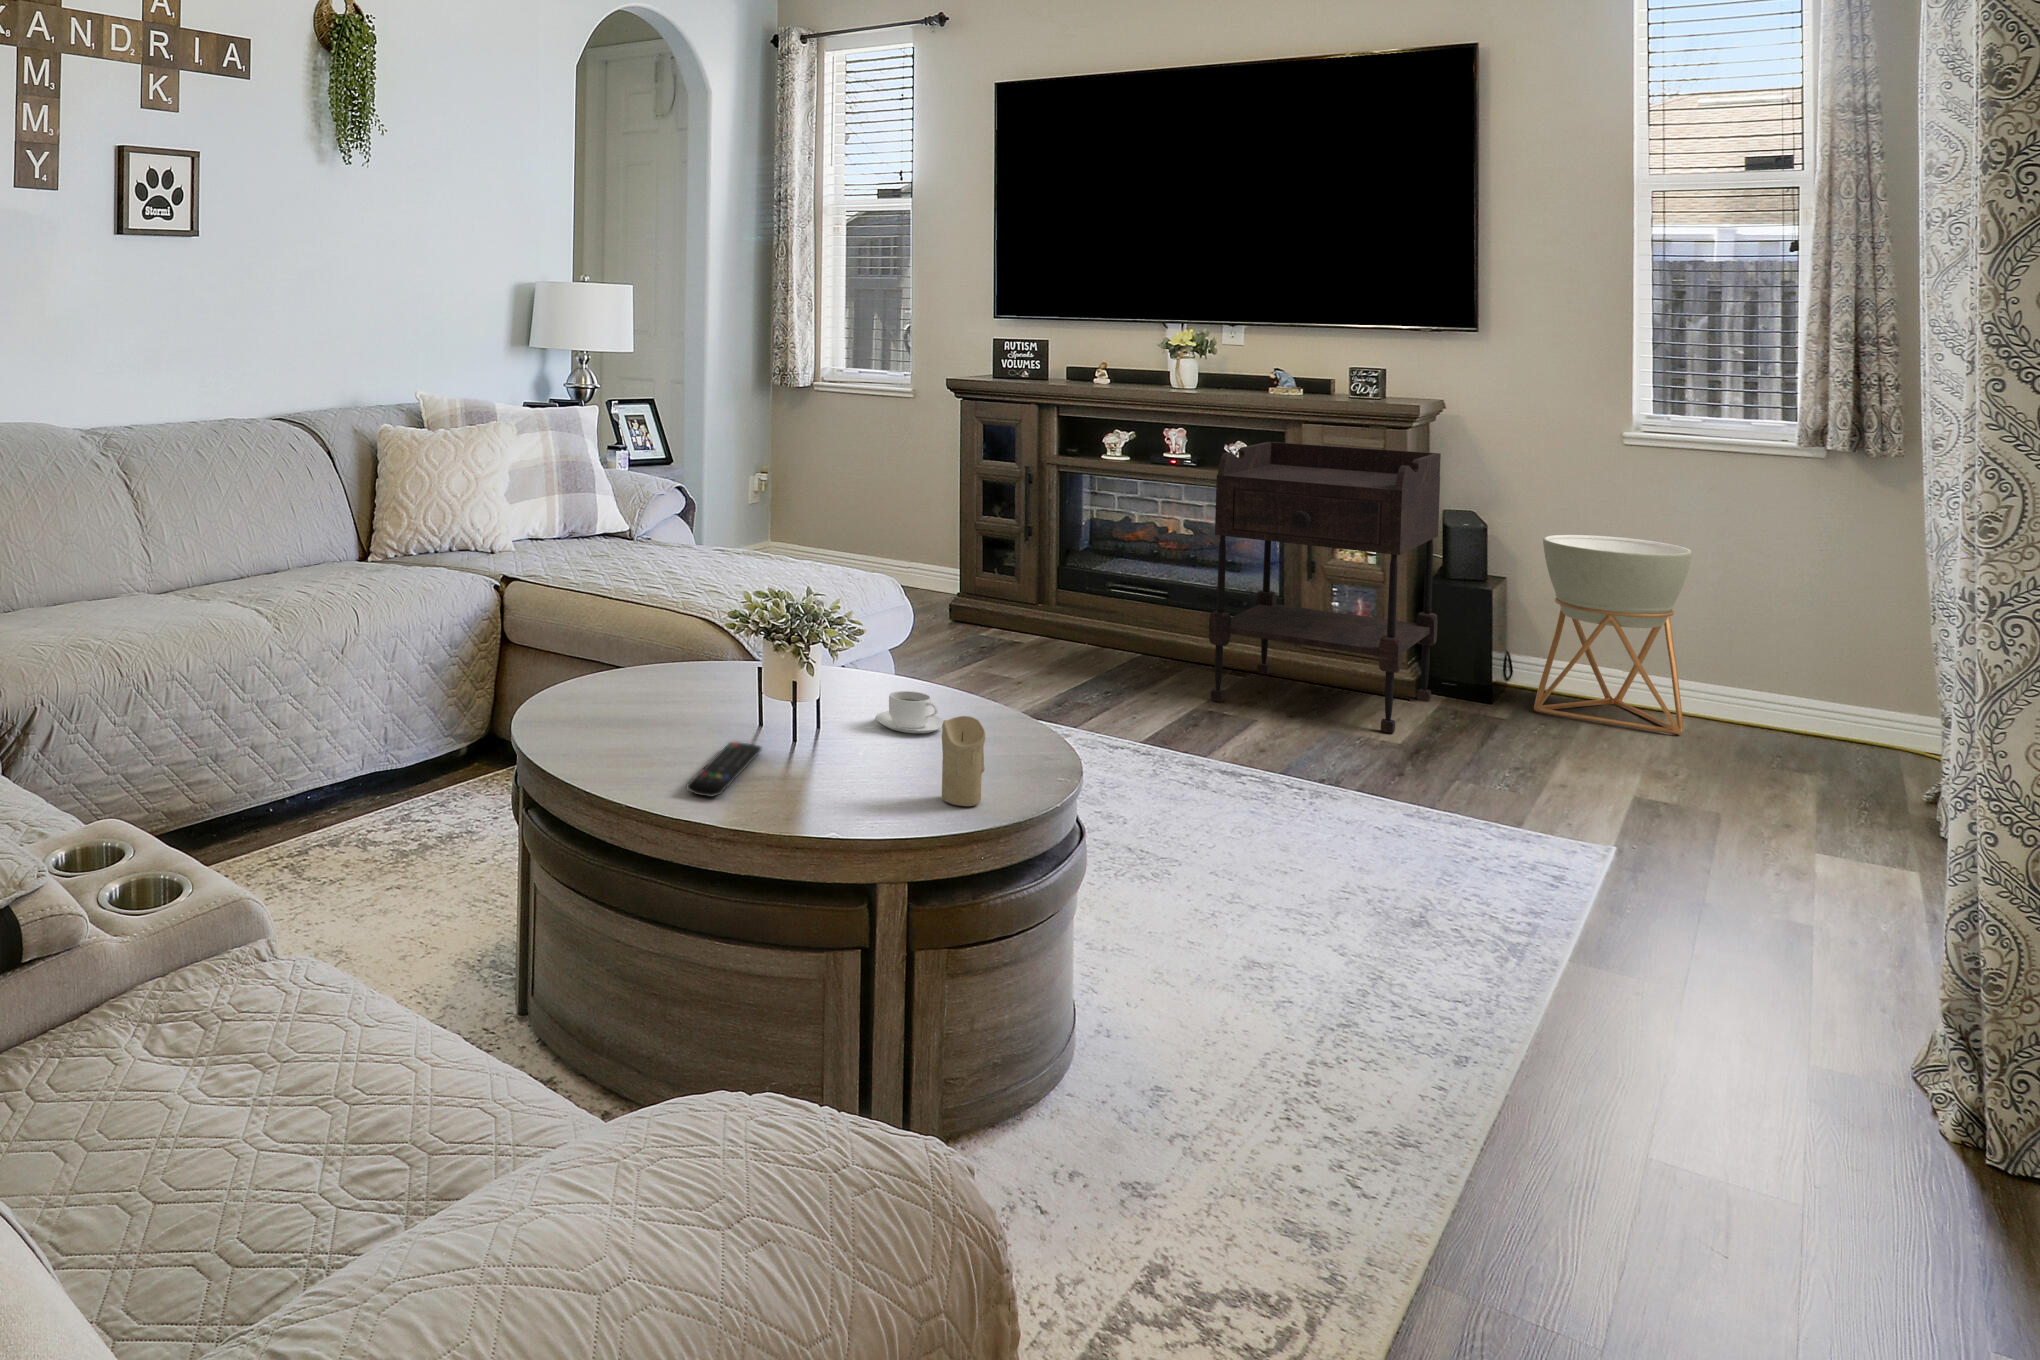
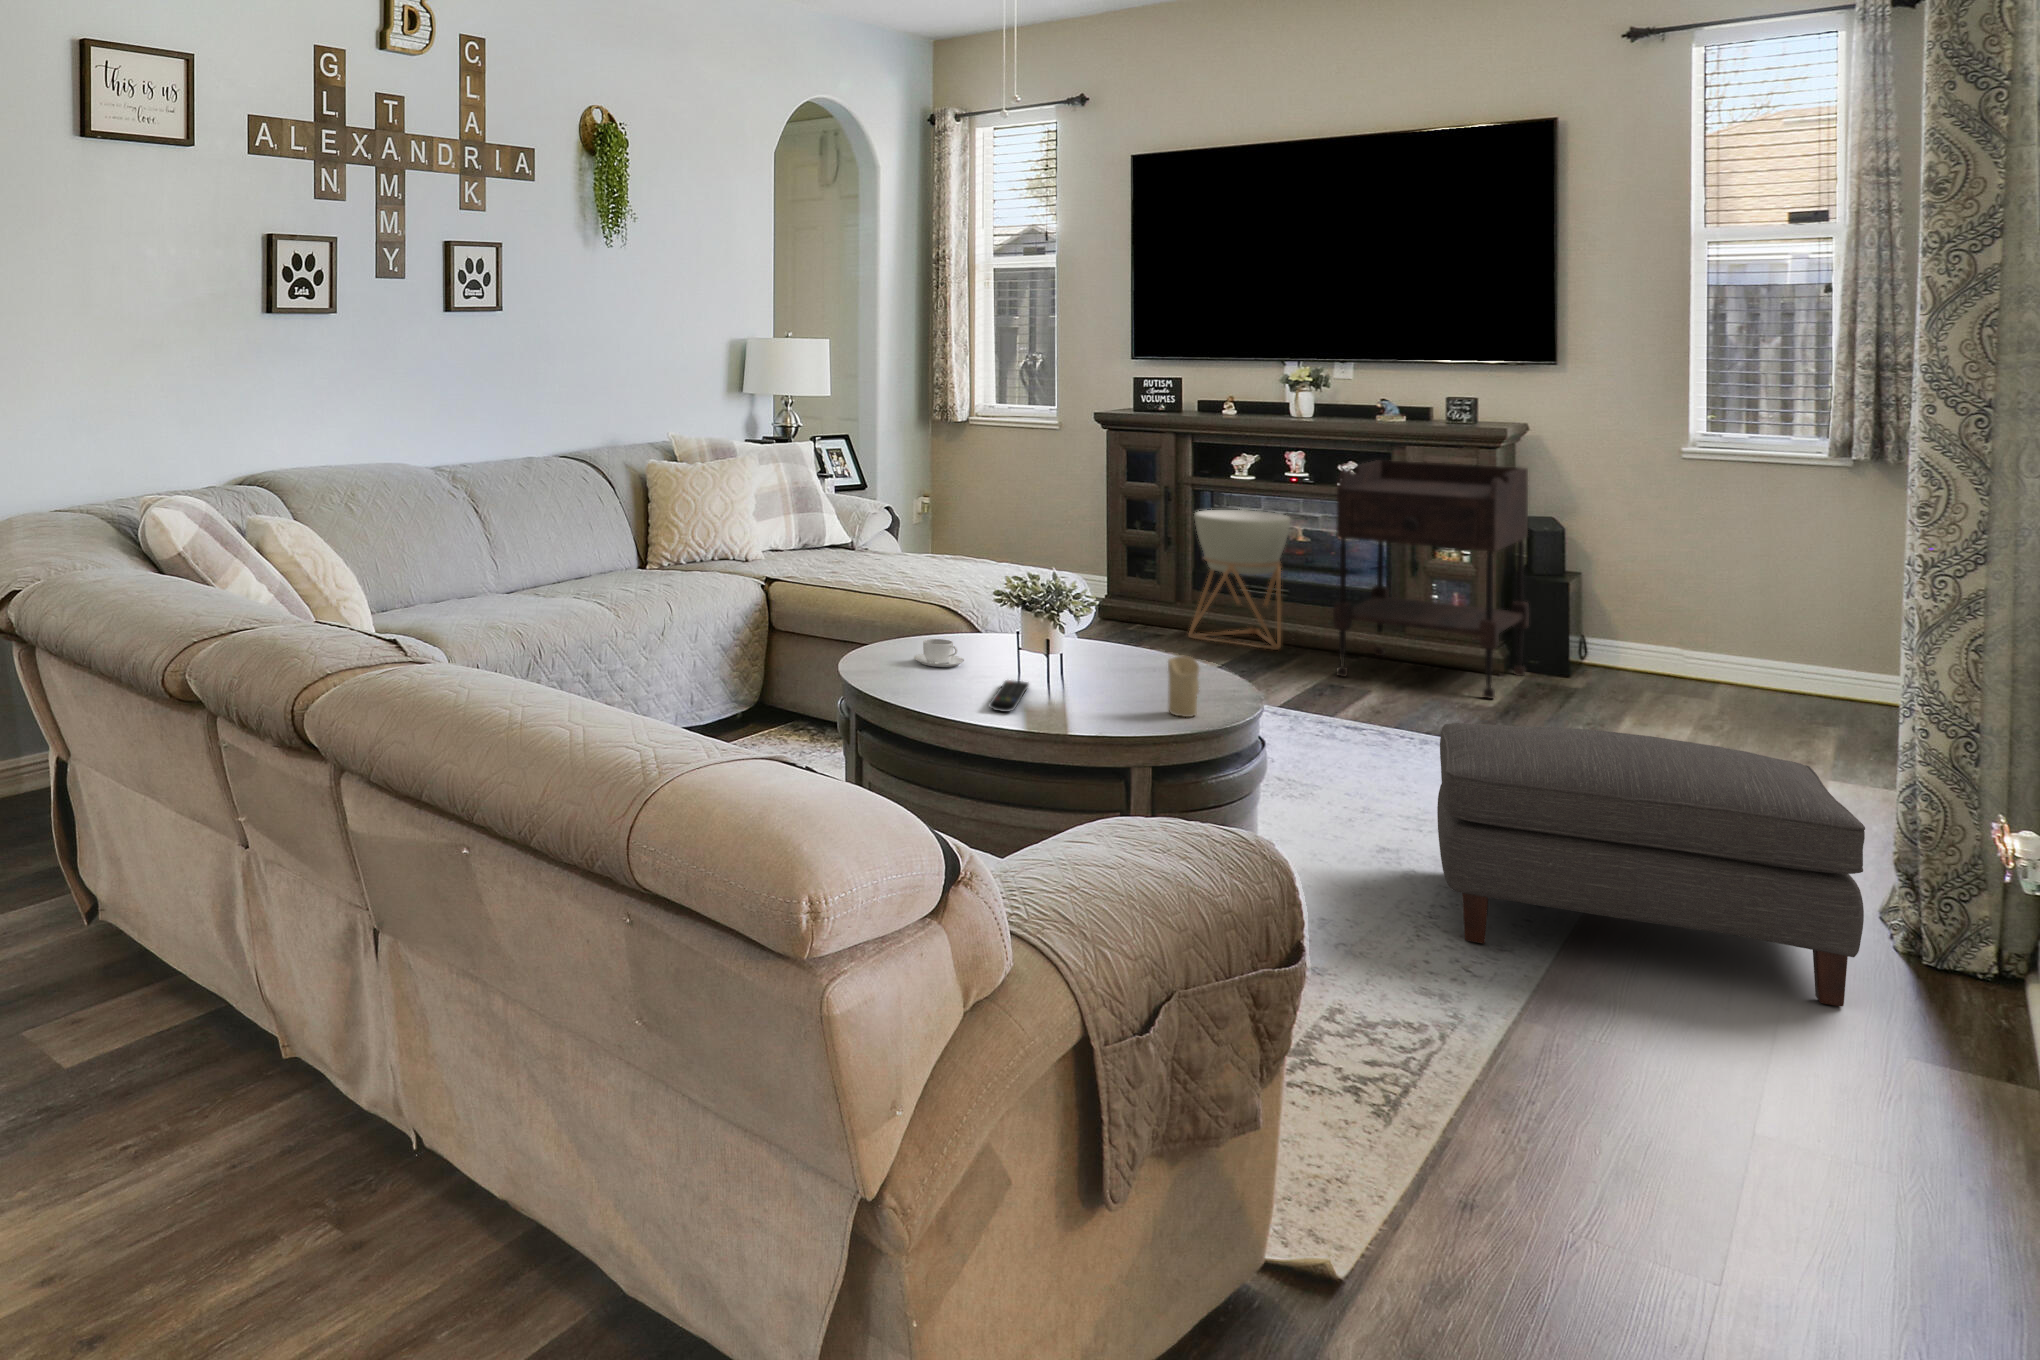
planter: present [1534,535,1692,734] -> present [1189,510,1290,650]
coffee cup: present [875,691,945,733] -> present [914,639,964,667]
ottoman: none [1317,799,1930,1255] -> present [1437,723,1865,1007]

